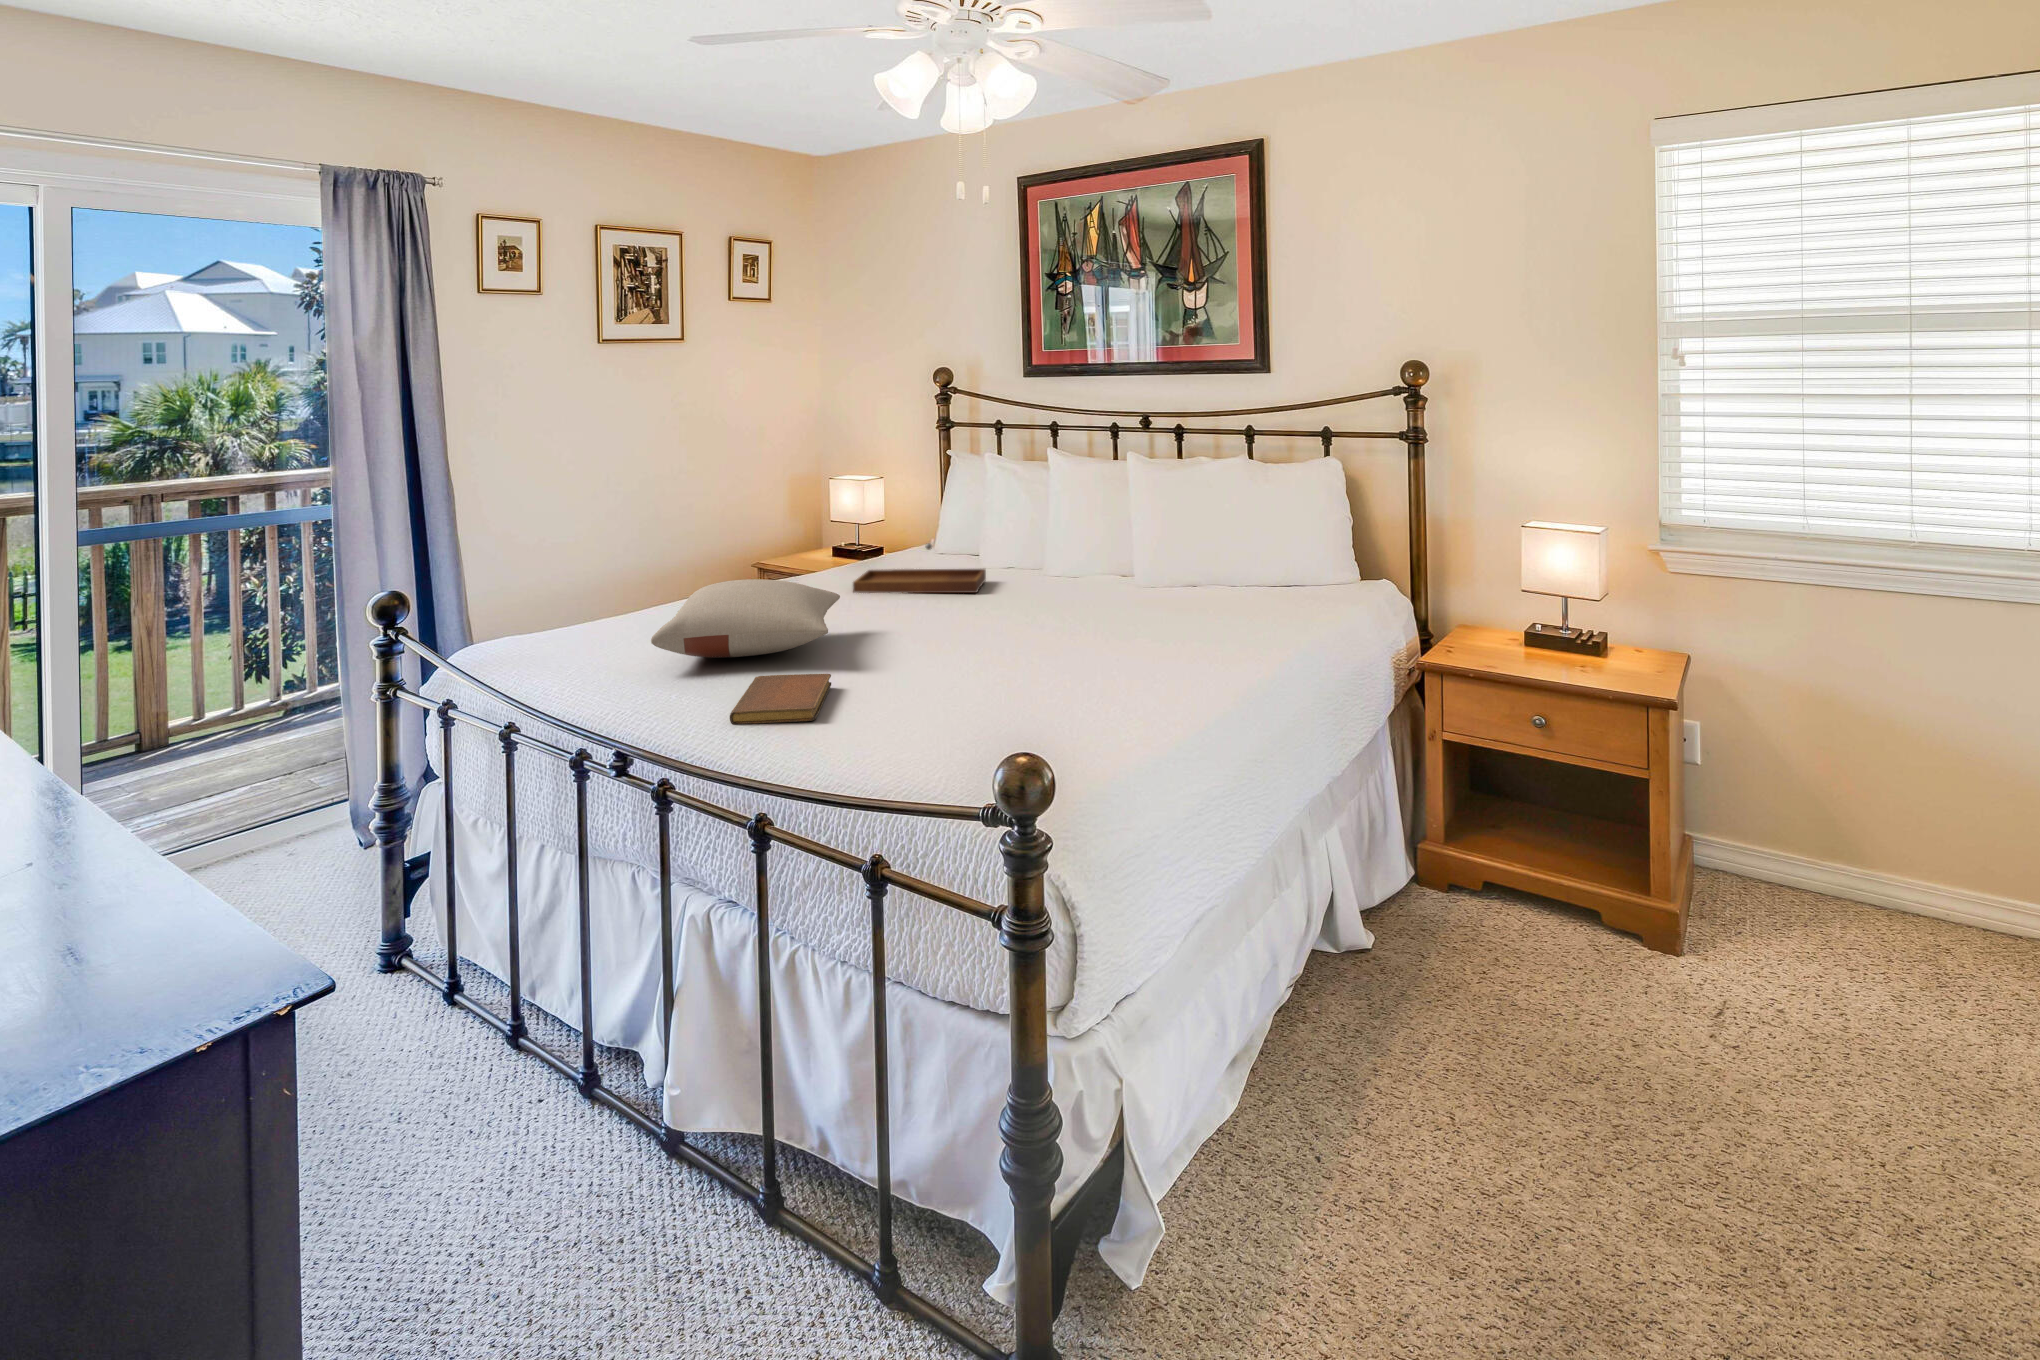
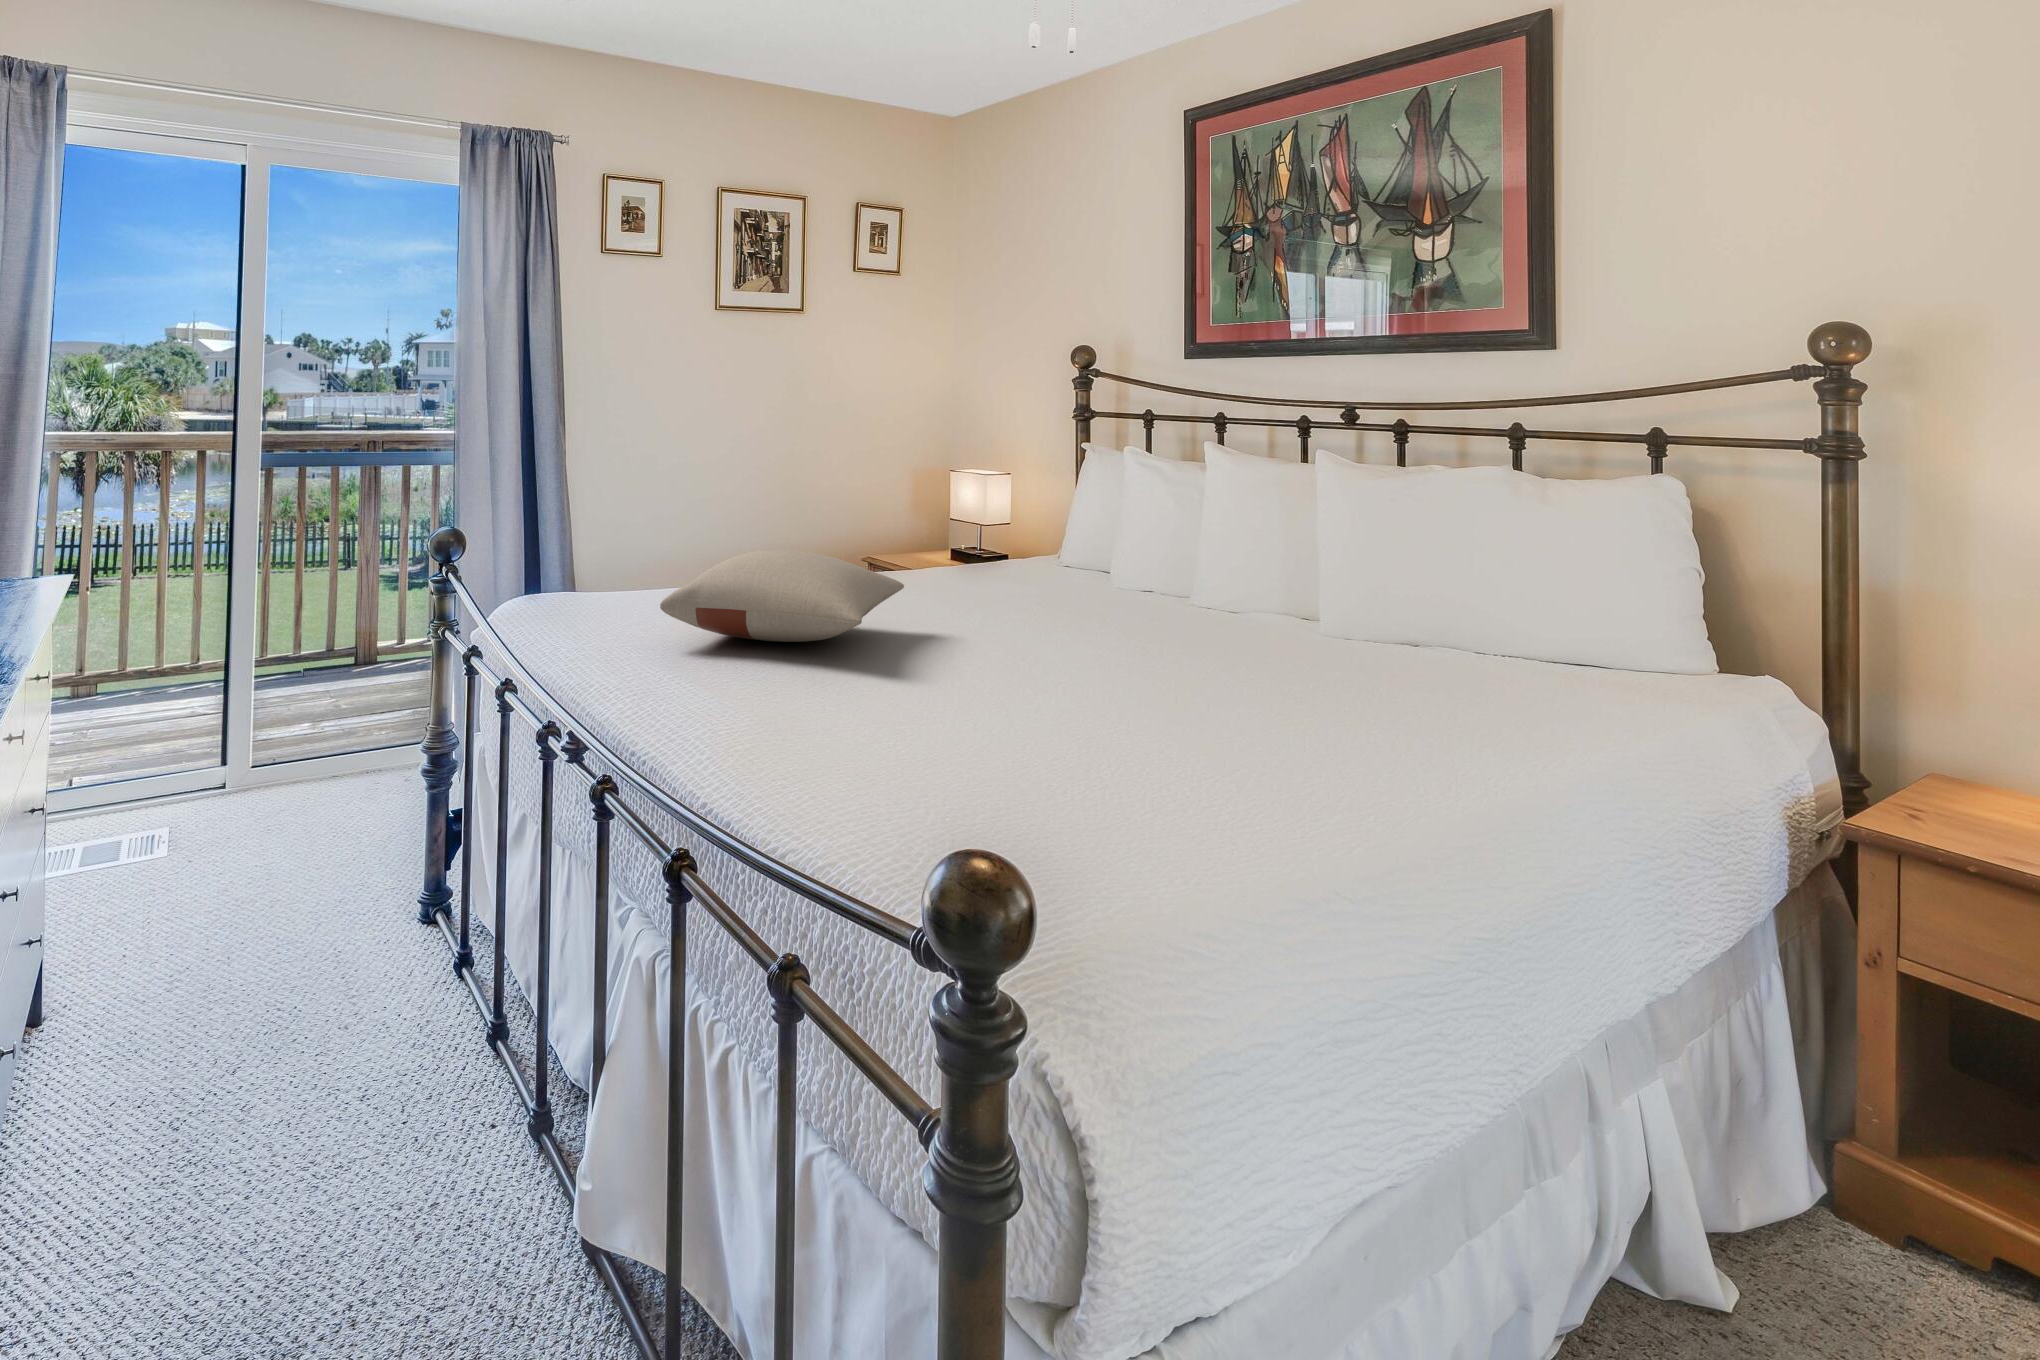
tray: present [853,543,986,593] -> none [945,541,1114,608]
notebook: present [730,674,831,724] -> none [697,665,849,732]

